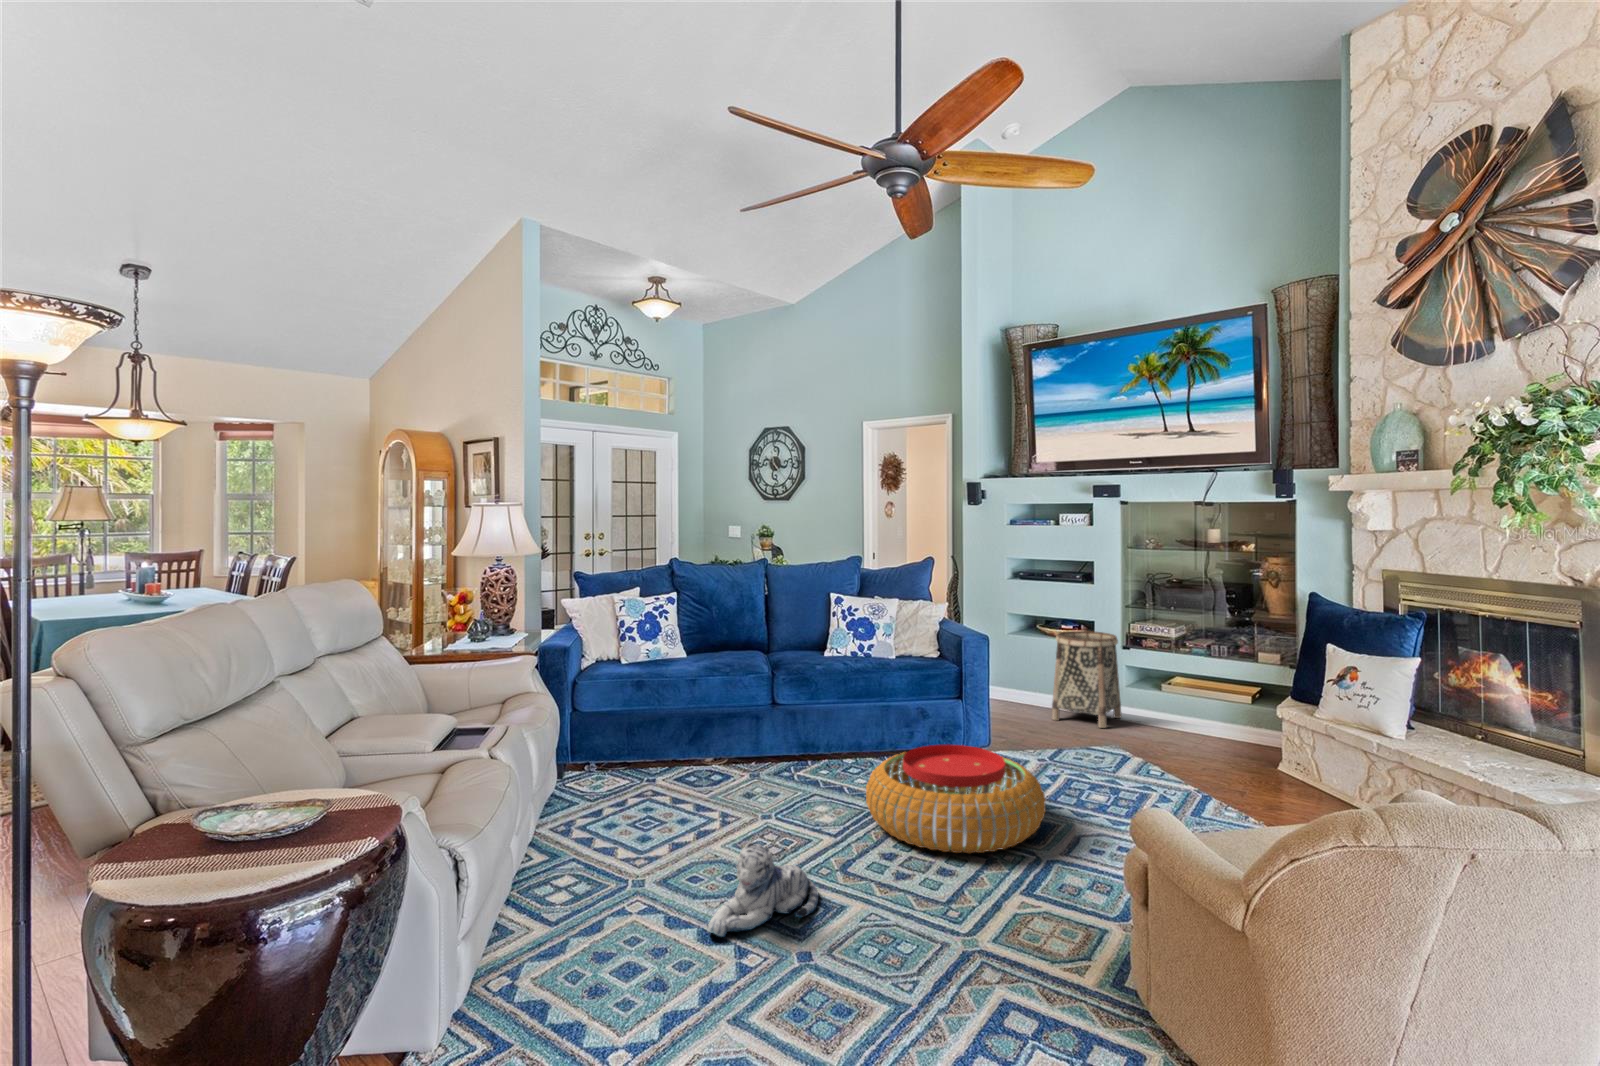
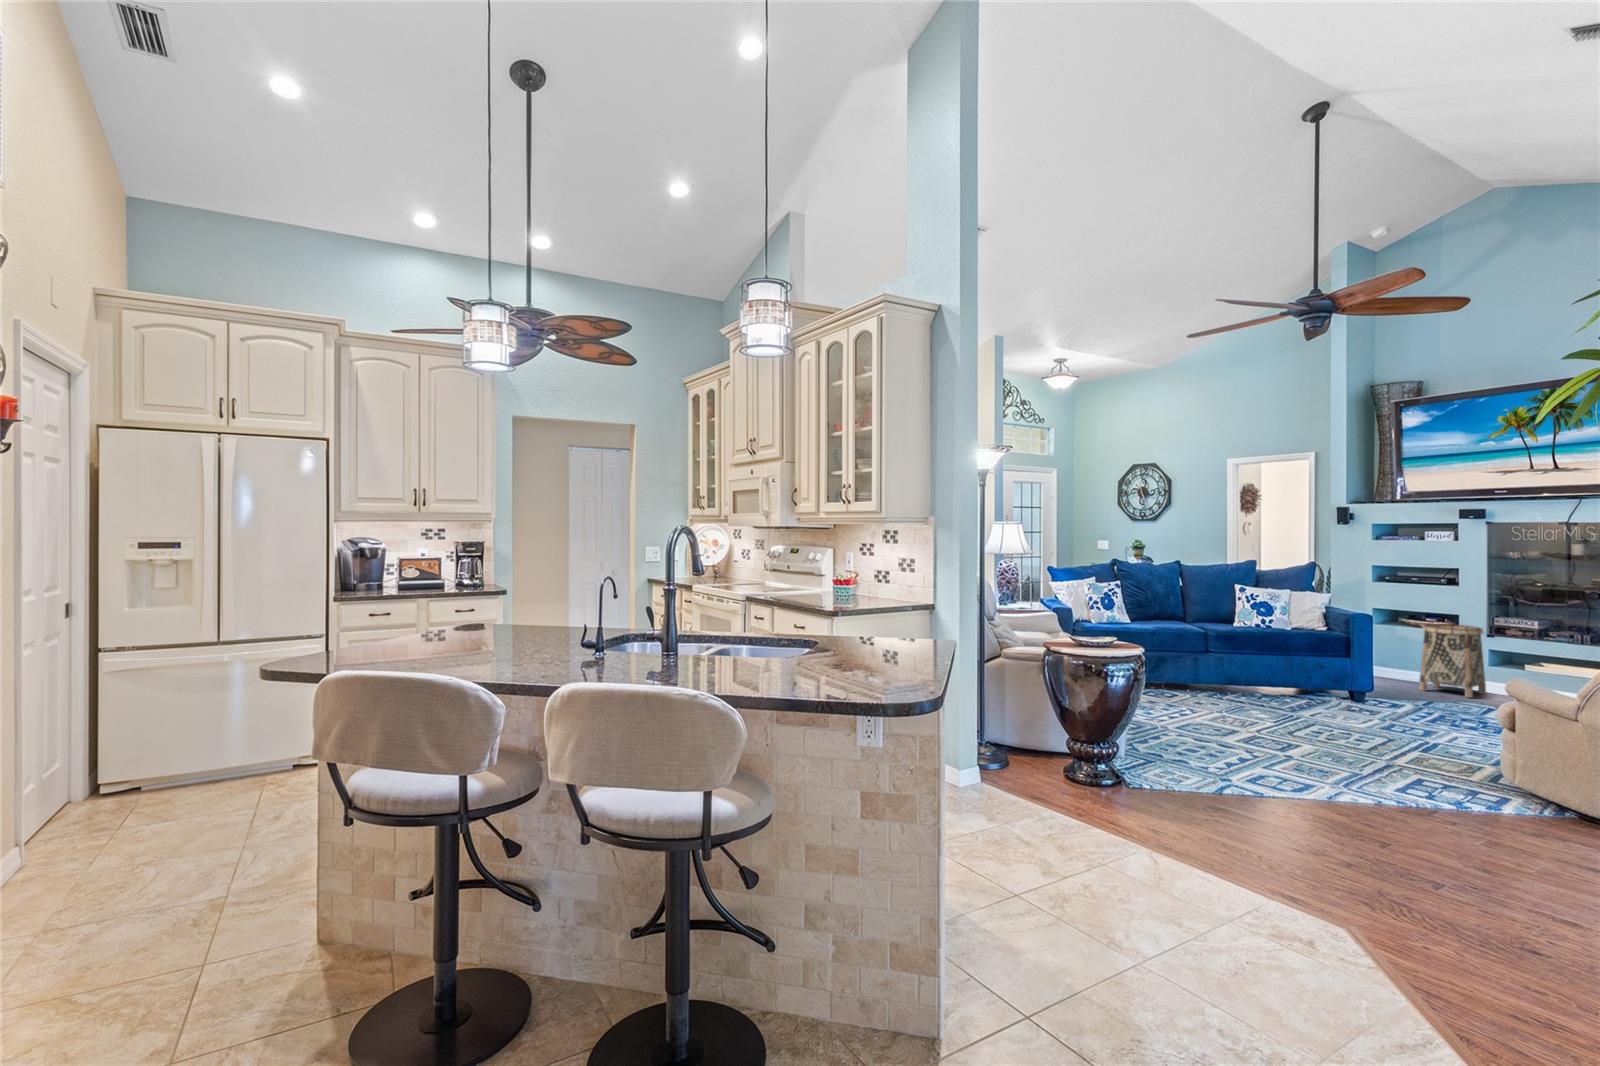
pouf: present [866,744,1046,853] -> none [1291,681,1435,742]
plush toy: present [707,843,819,937] -> none [1225,707,1286,752]

